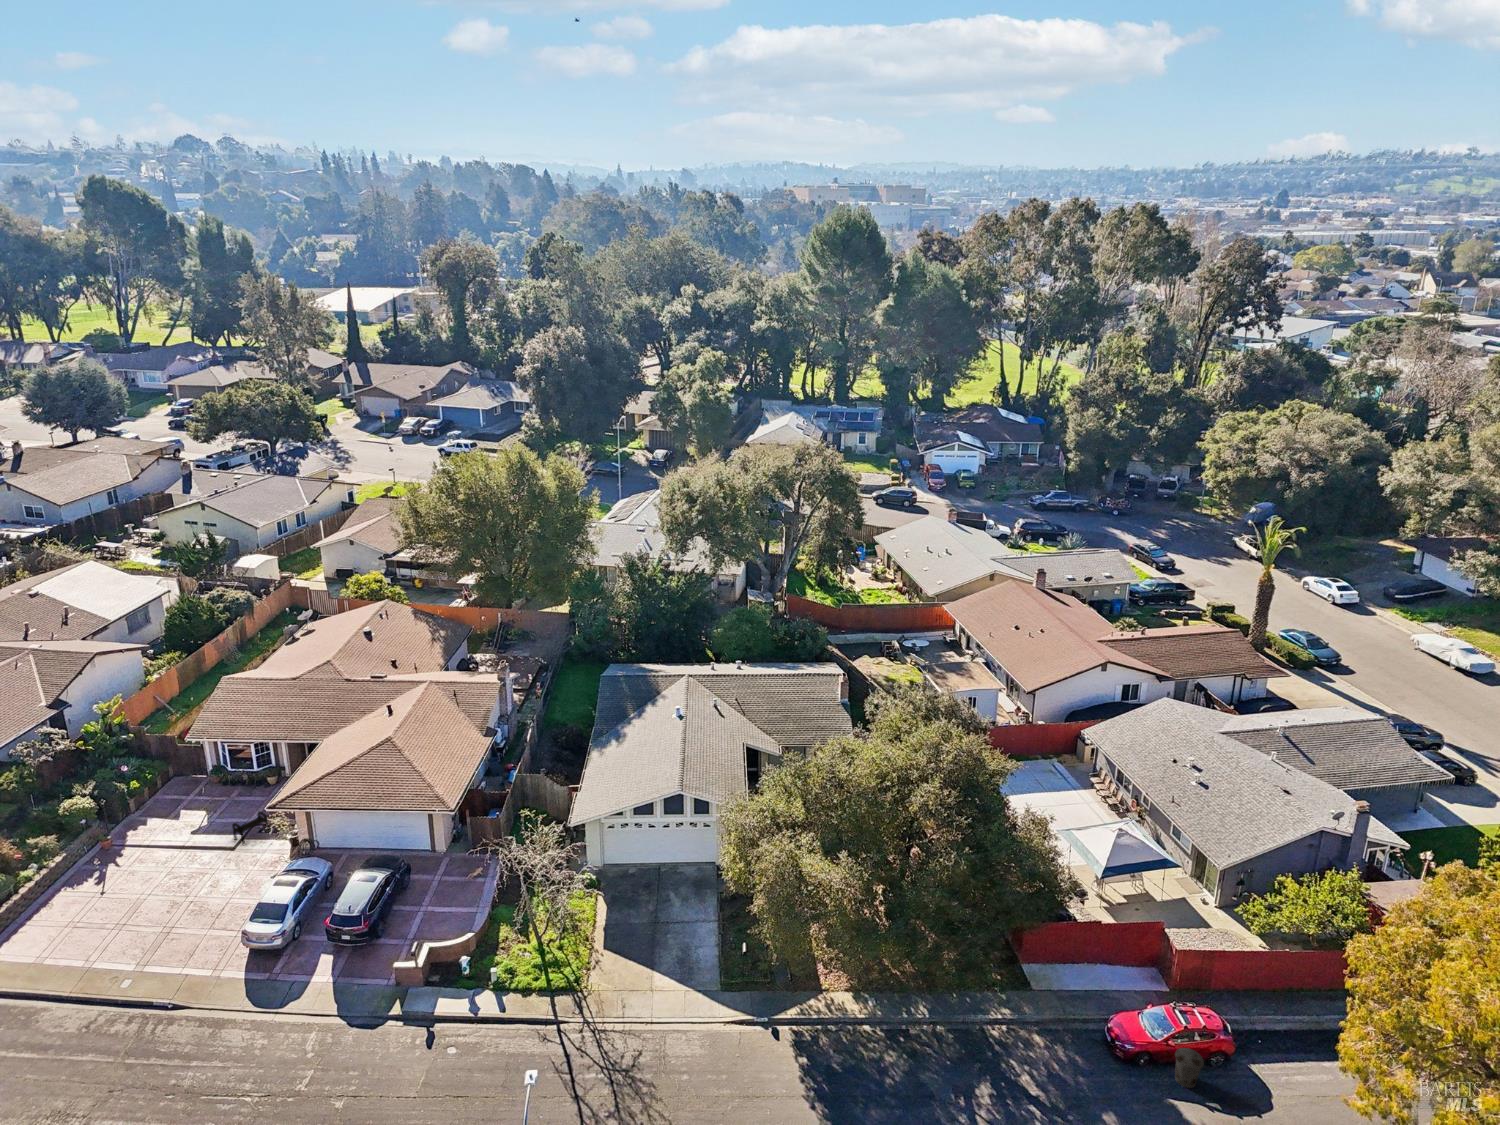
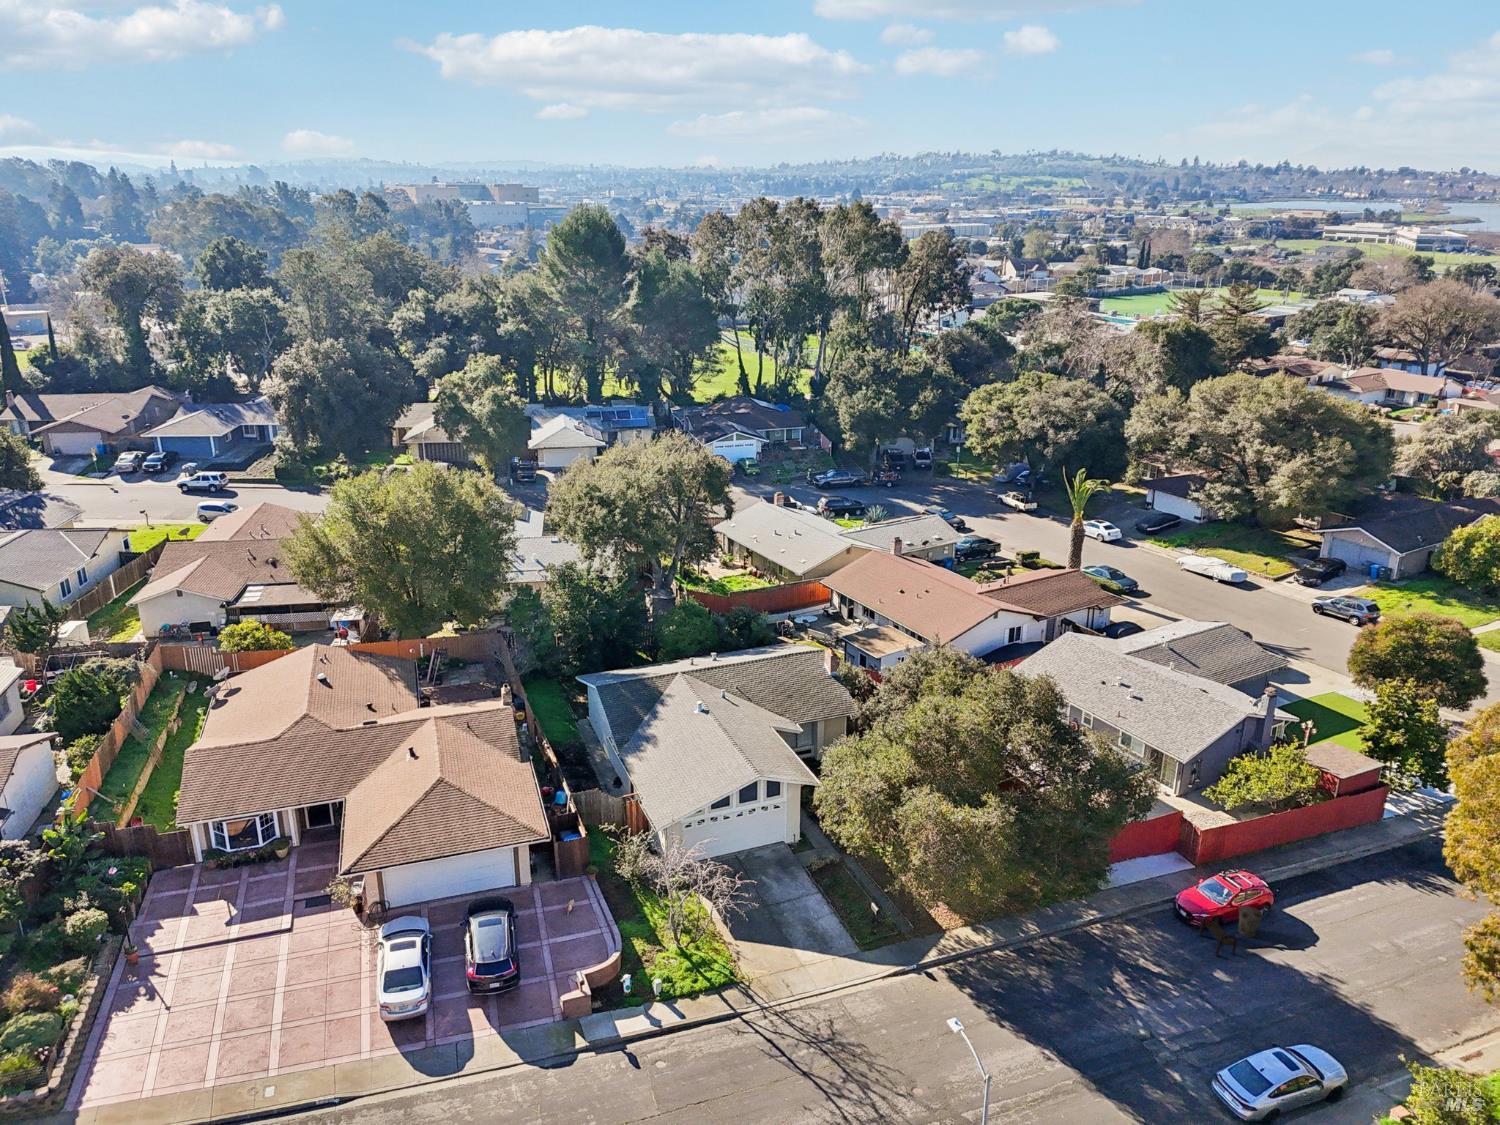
bench: present [232,811,269,845] -> present [1199,916,1237,956]

